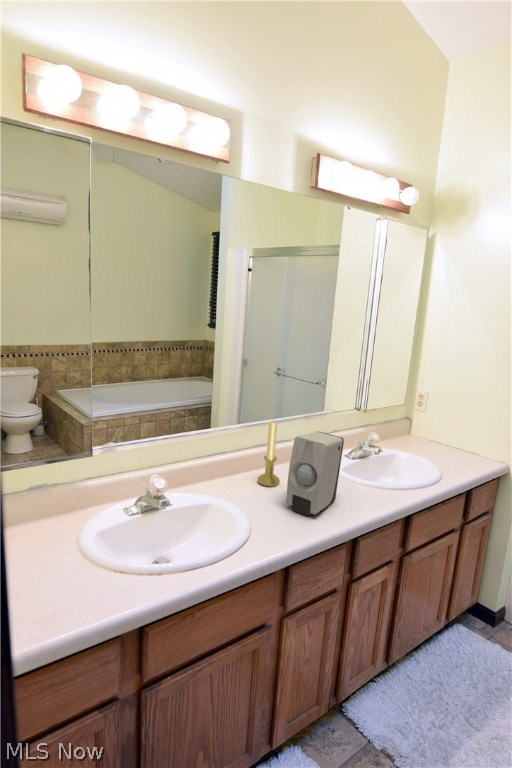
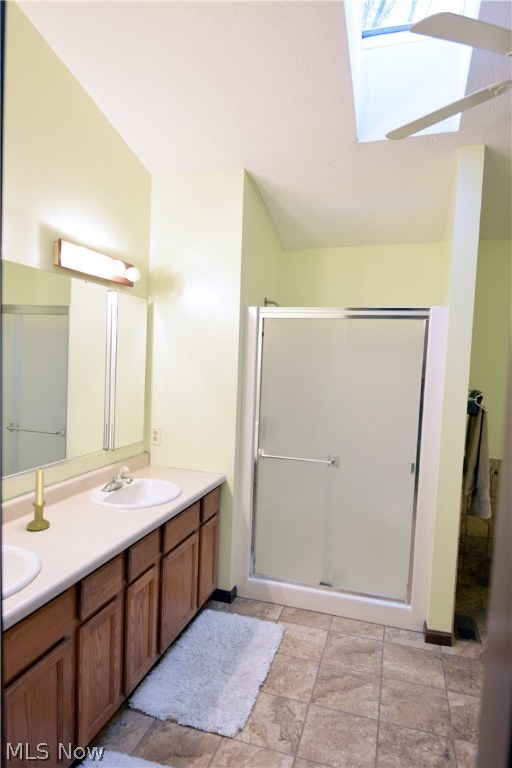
soap dispenser: present [286,431,344,516] -> none [65,470,108,540]

